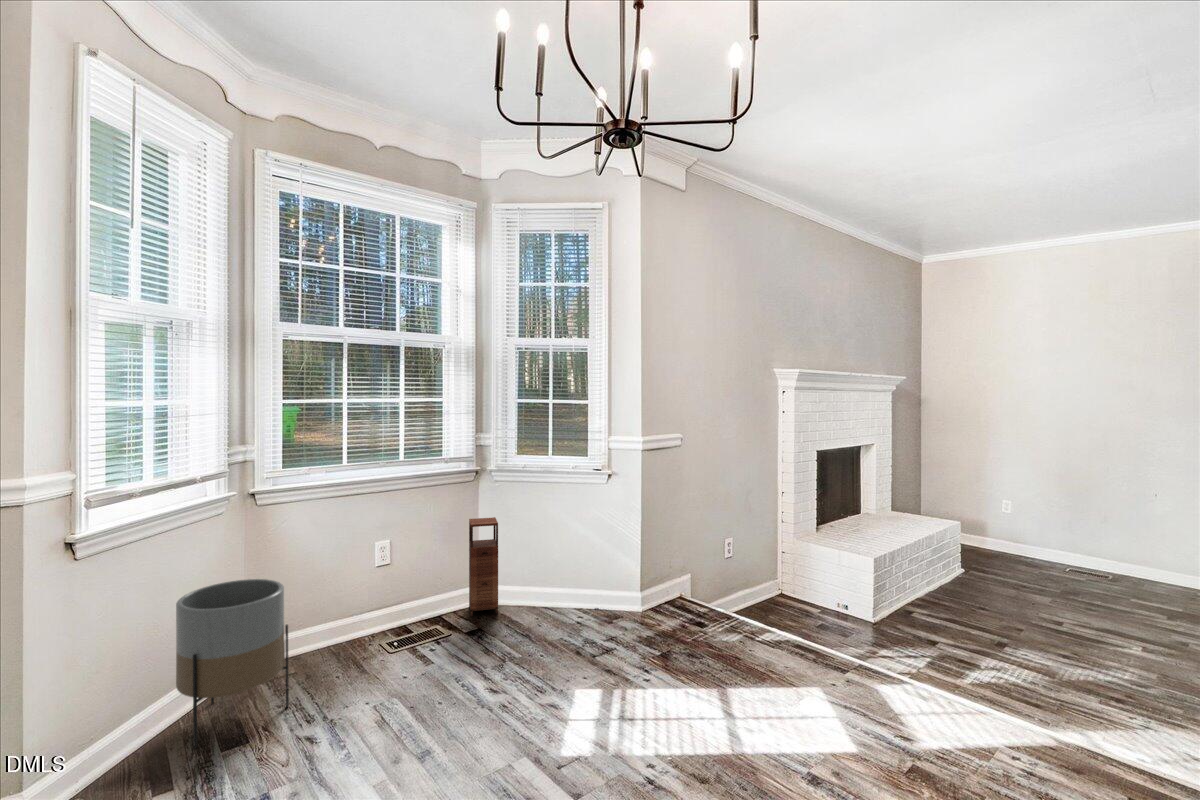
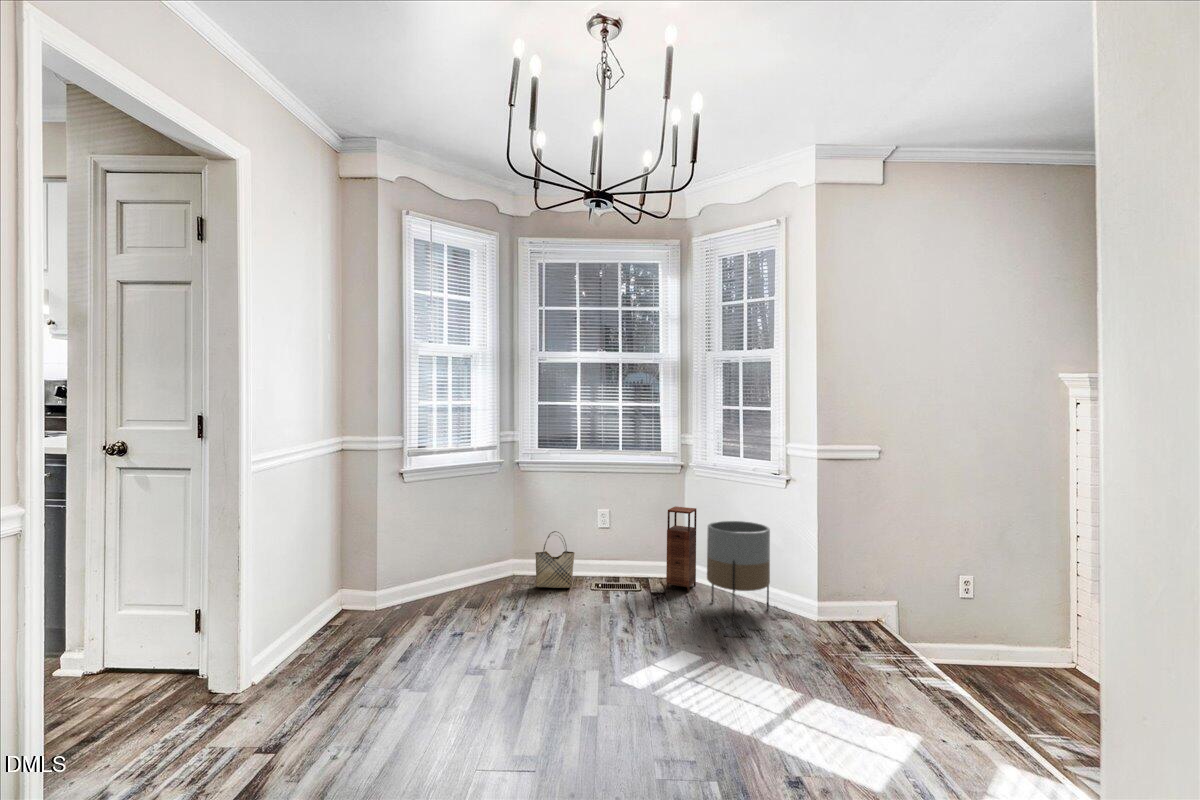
planter: present [176,579,289,748] -> present [707,521,770,622]
woven basket: none [297,580,356,665] -> present [535,531,575,588]

